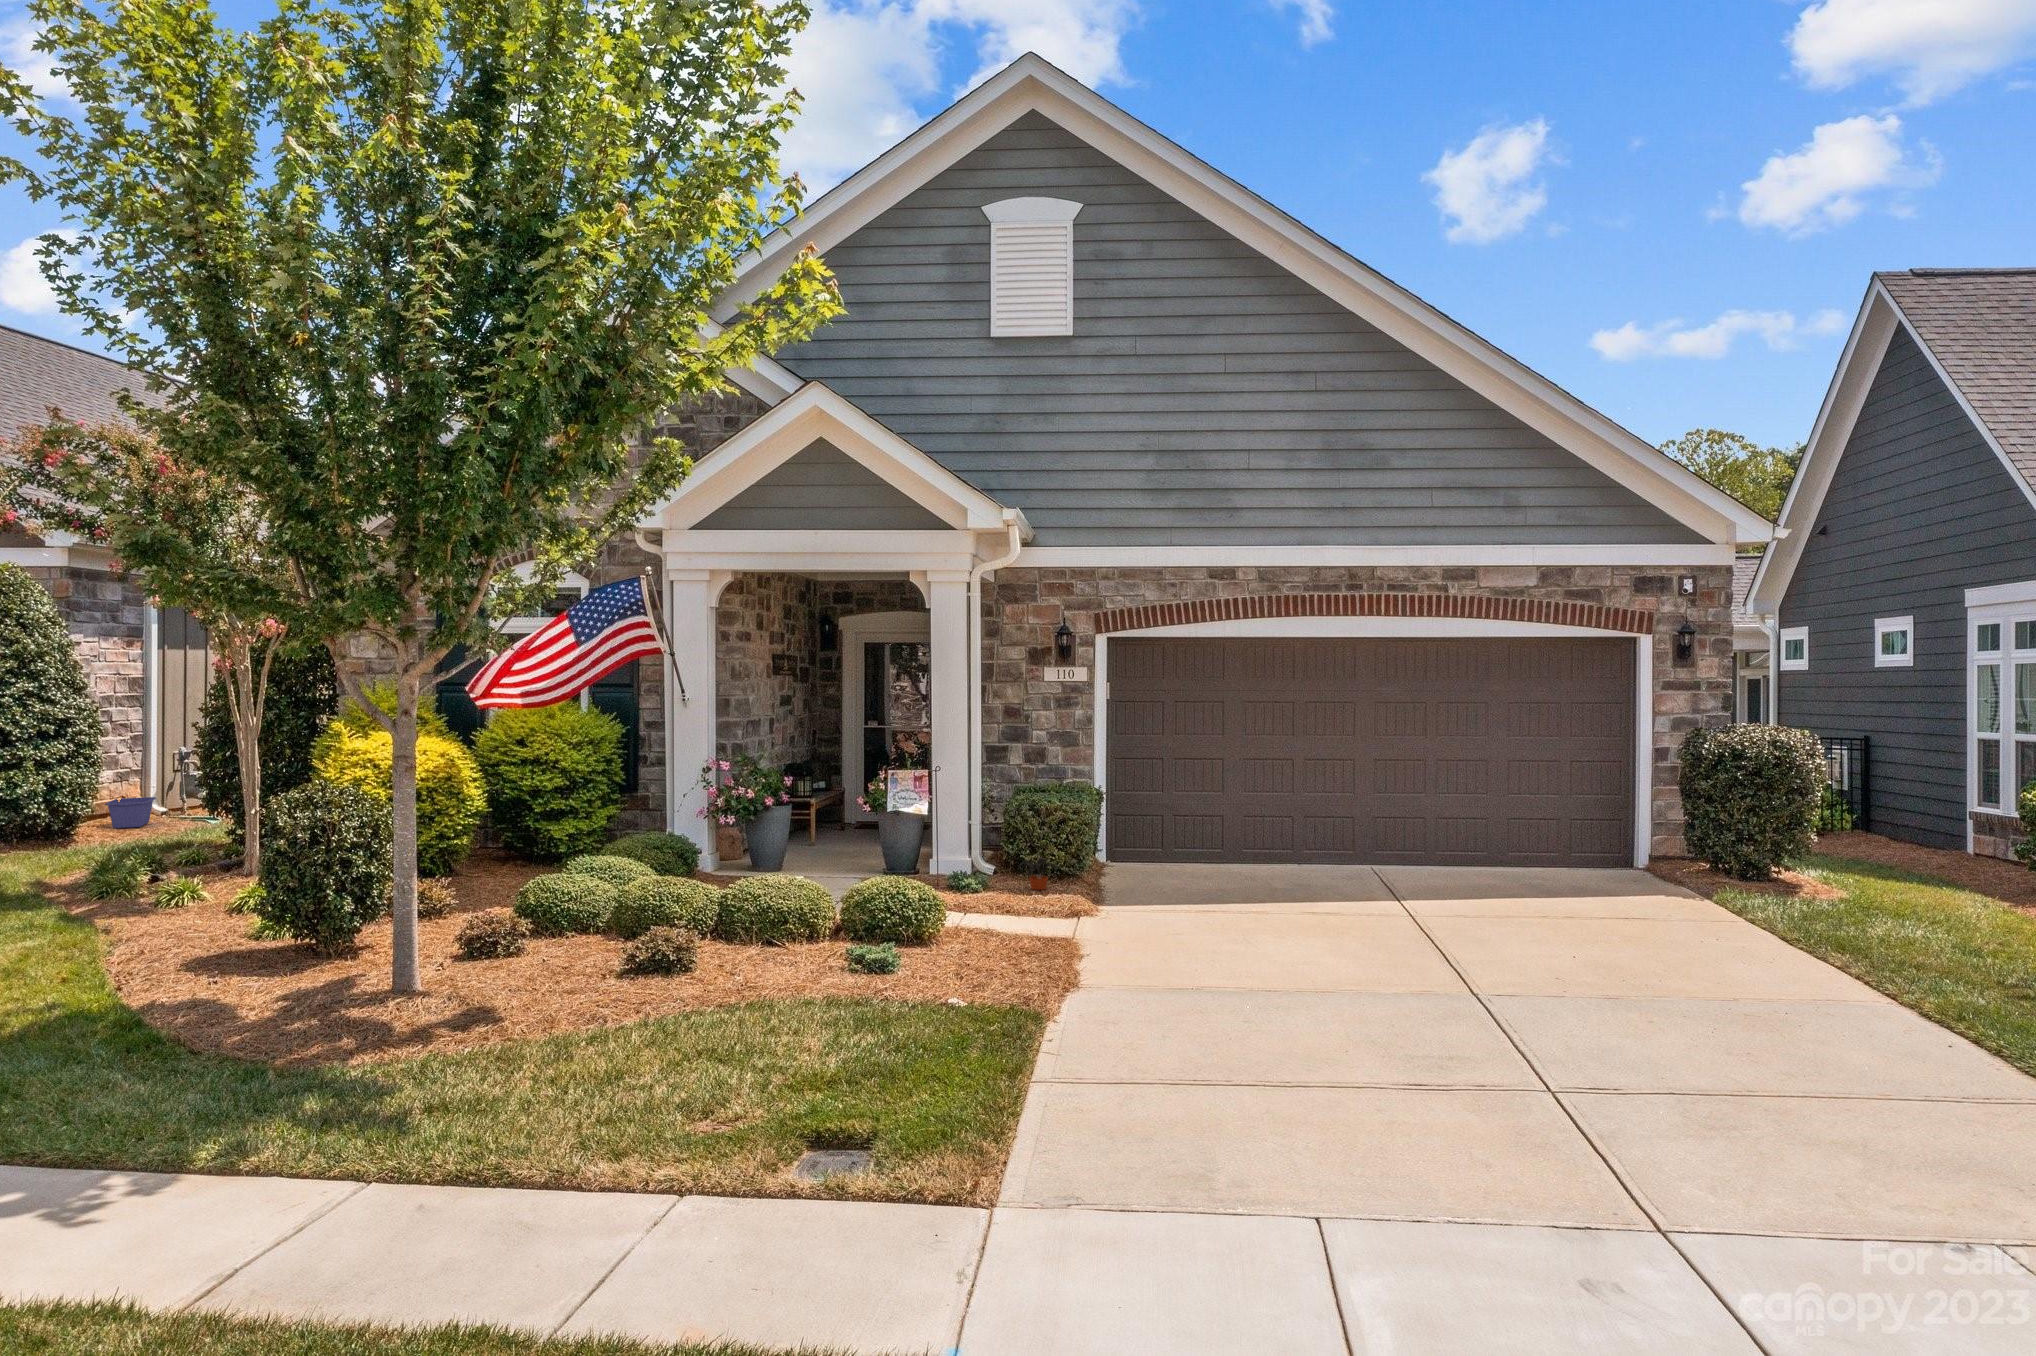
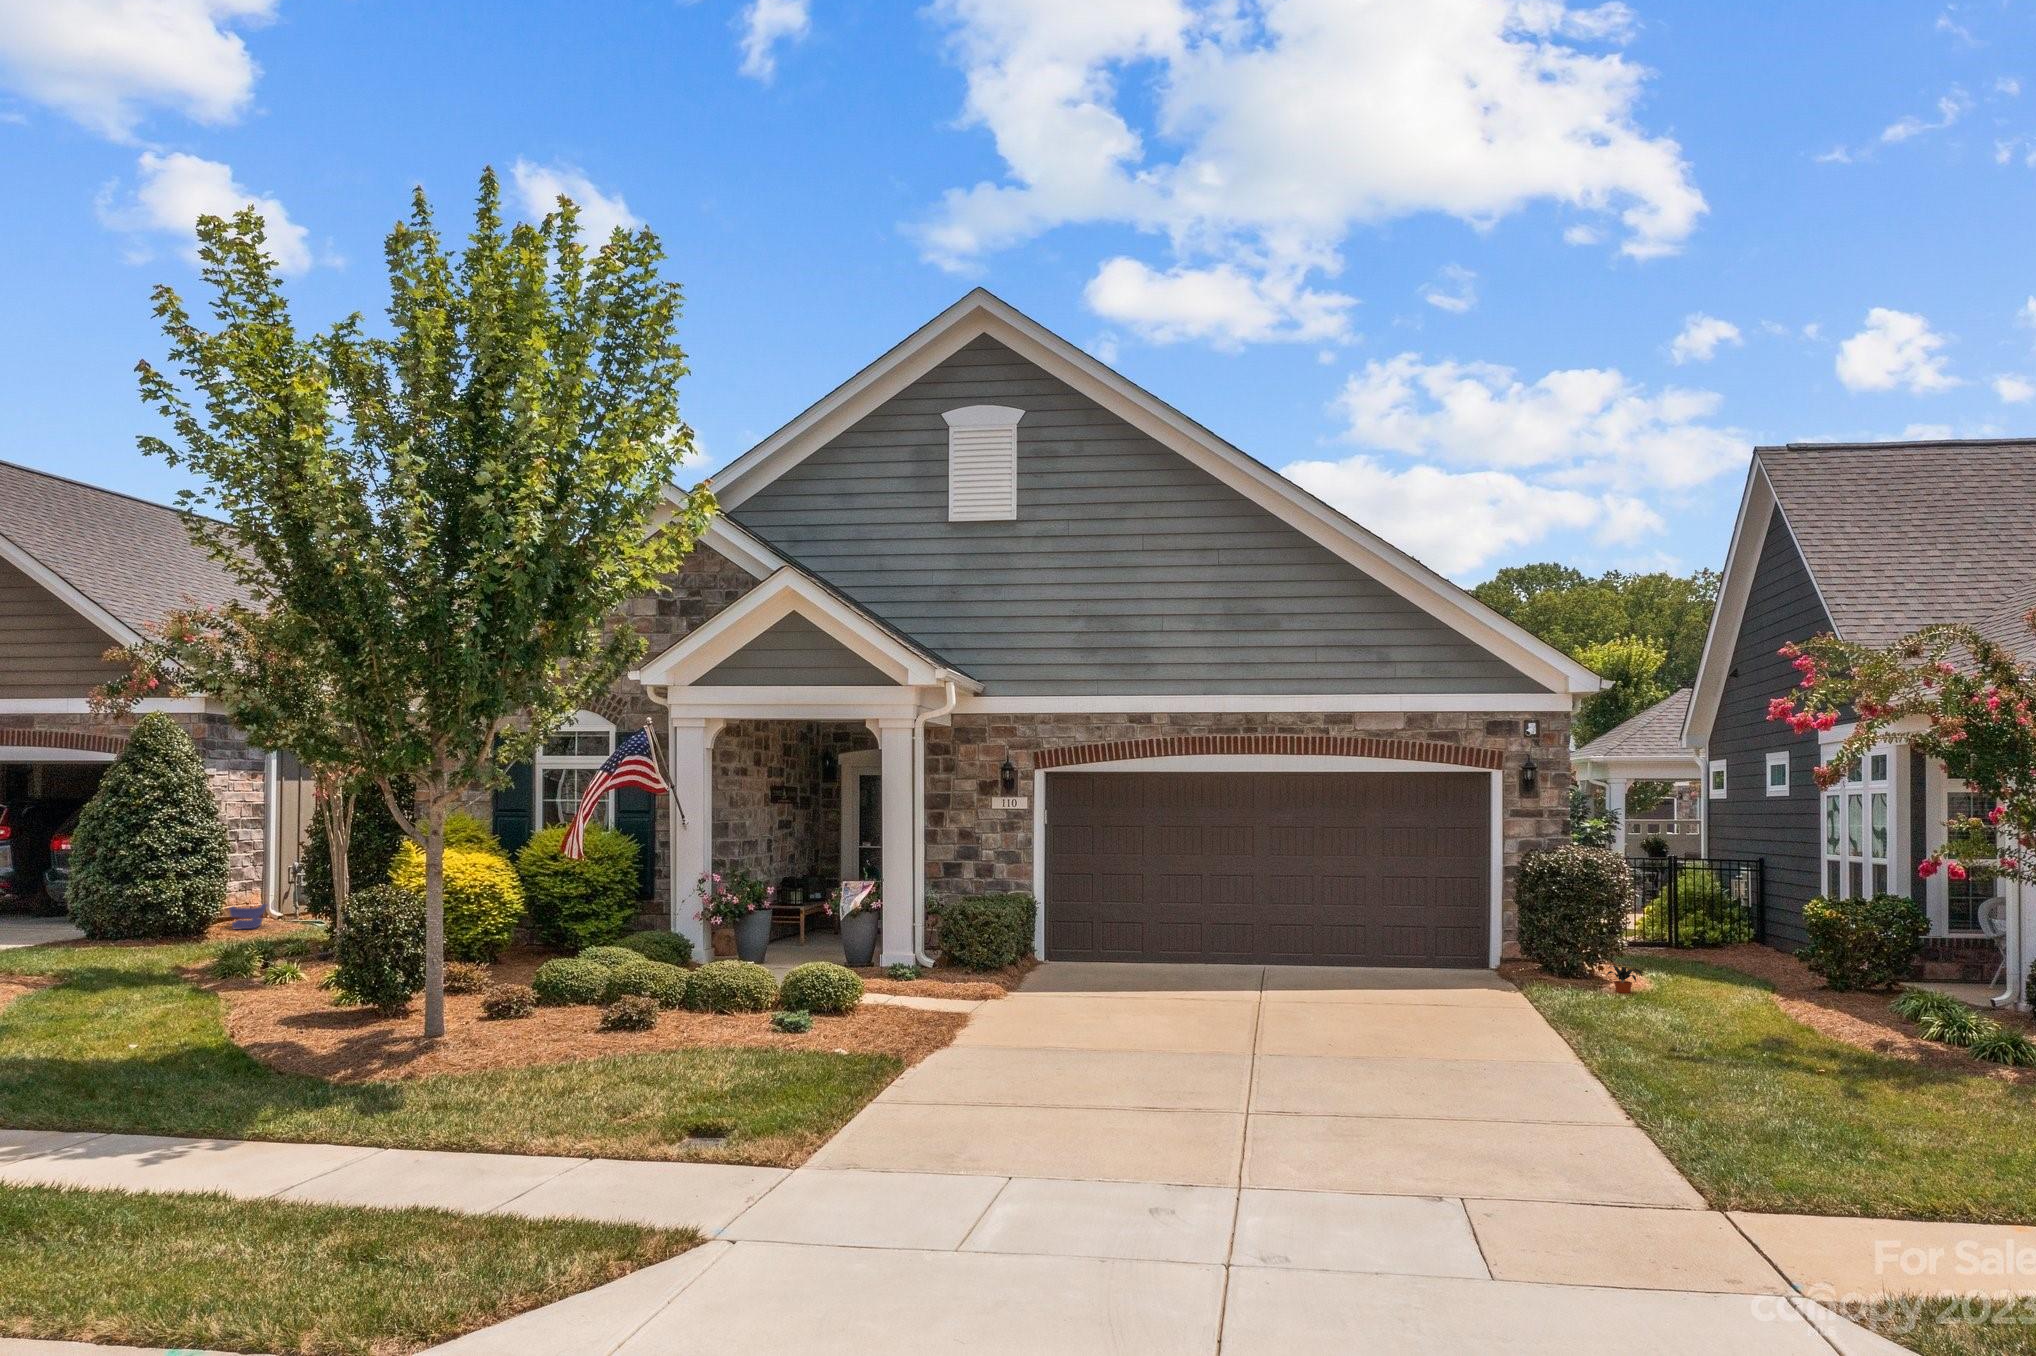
potted plant: present [1019,858,1056,890] -> present [1607,966,1642,993]

